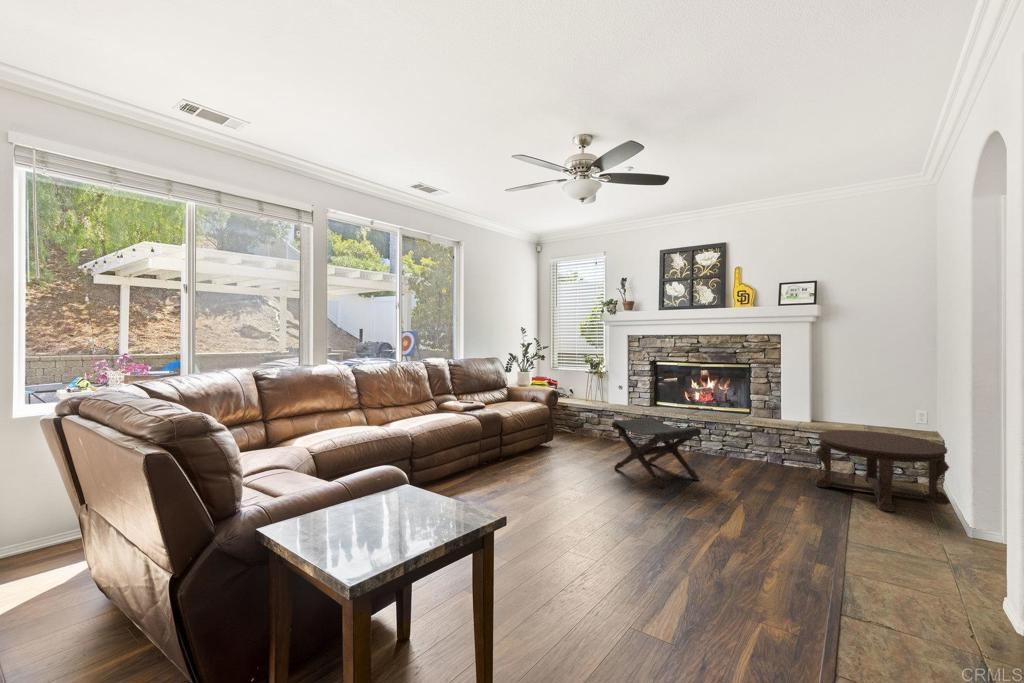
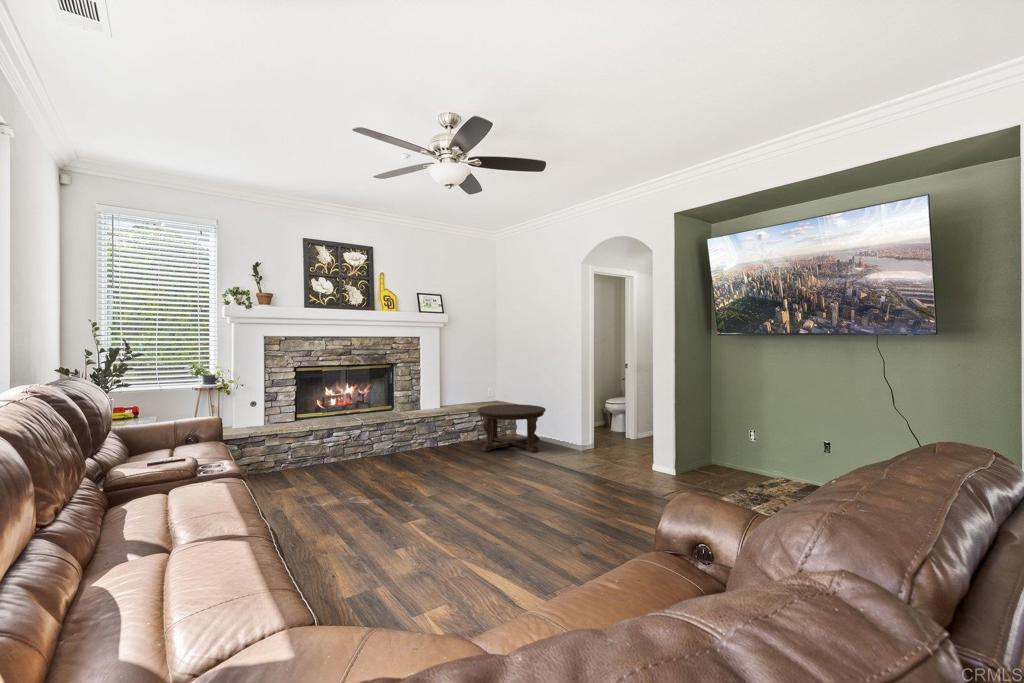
footstool: present [612,417,701,488] -> none [348,423,430,493]

